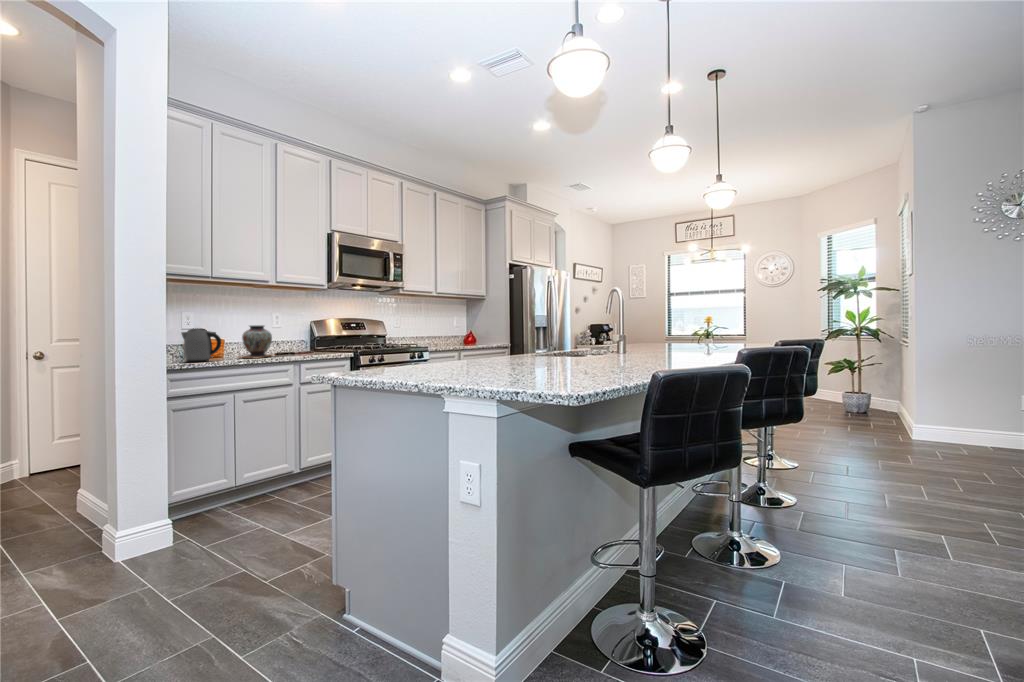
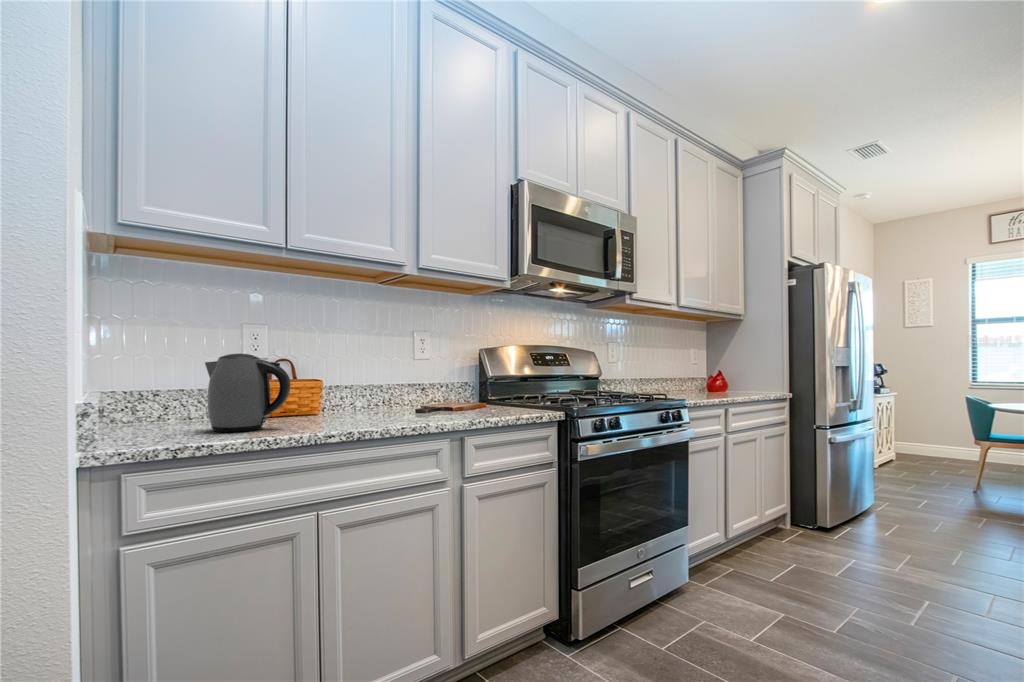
decorative vase: present [238,325,273,358] -> none [326,350,412,424]

